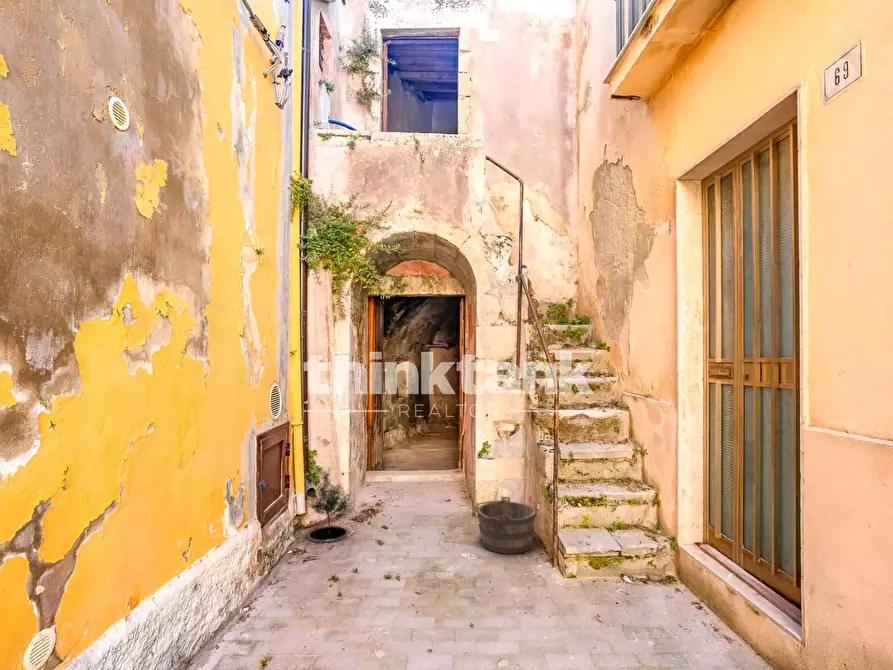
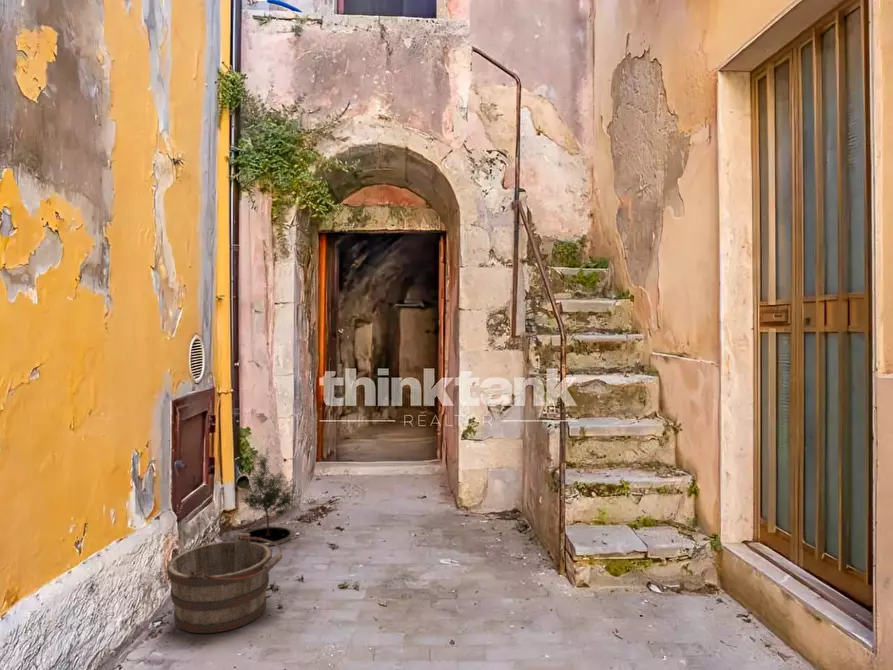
bucket: present [471,497,536,554] -> present [167,533,282,633]

